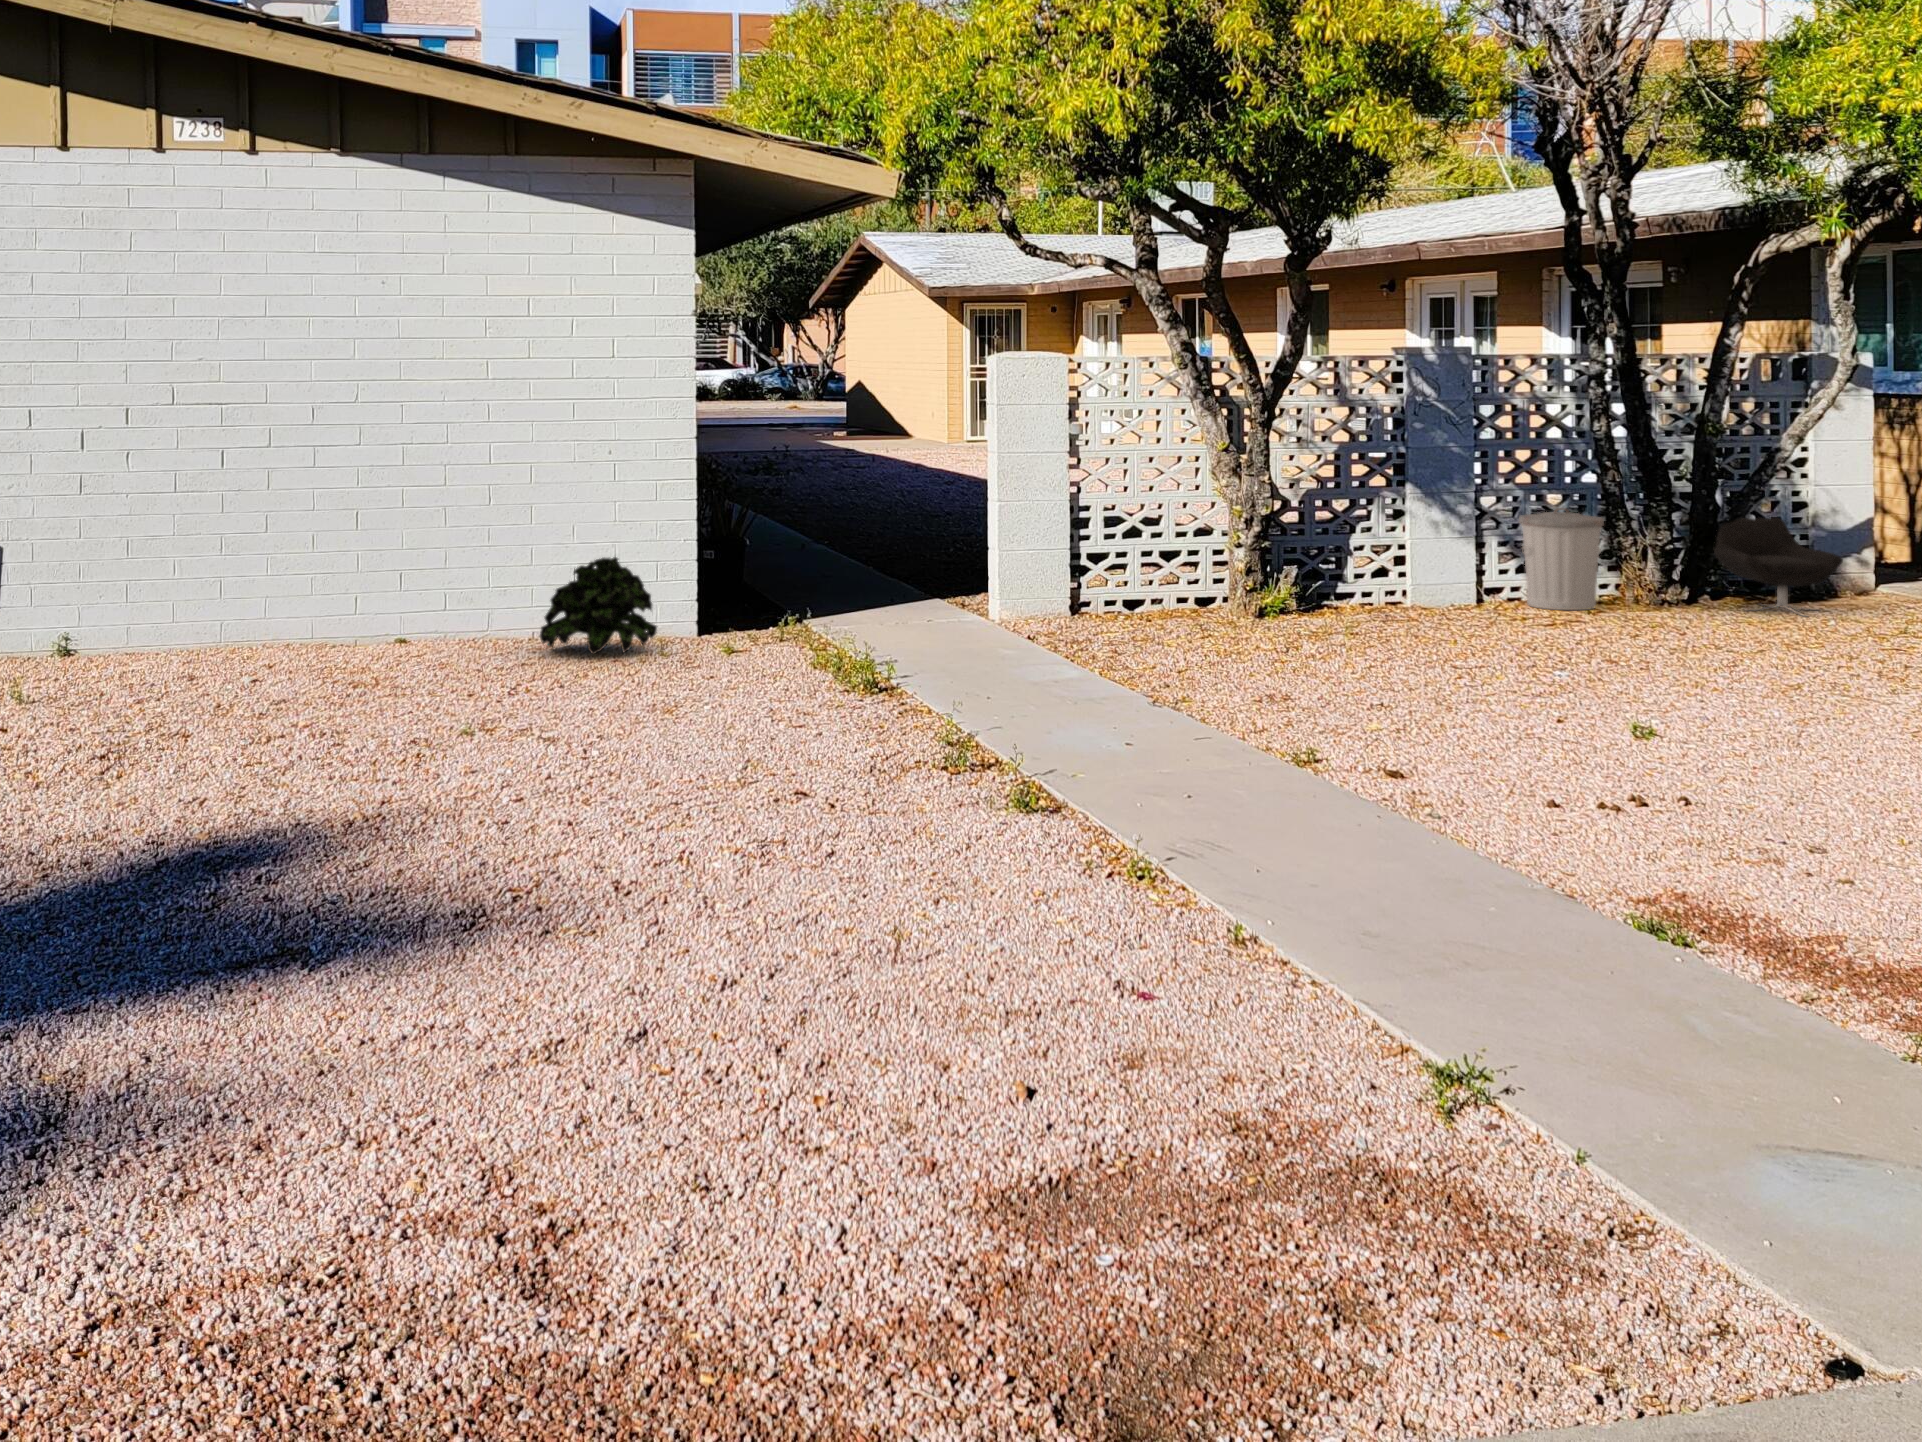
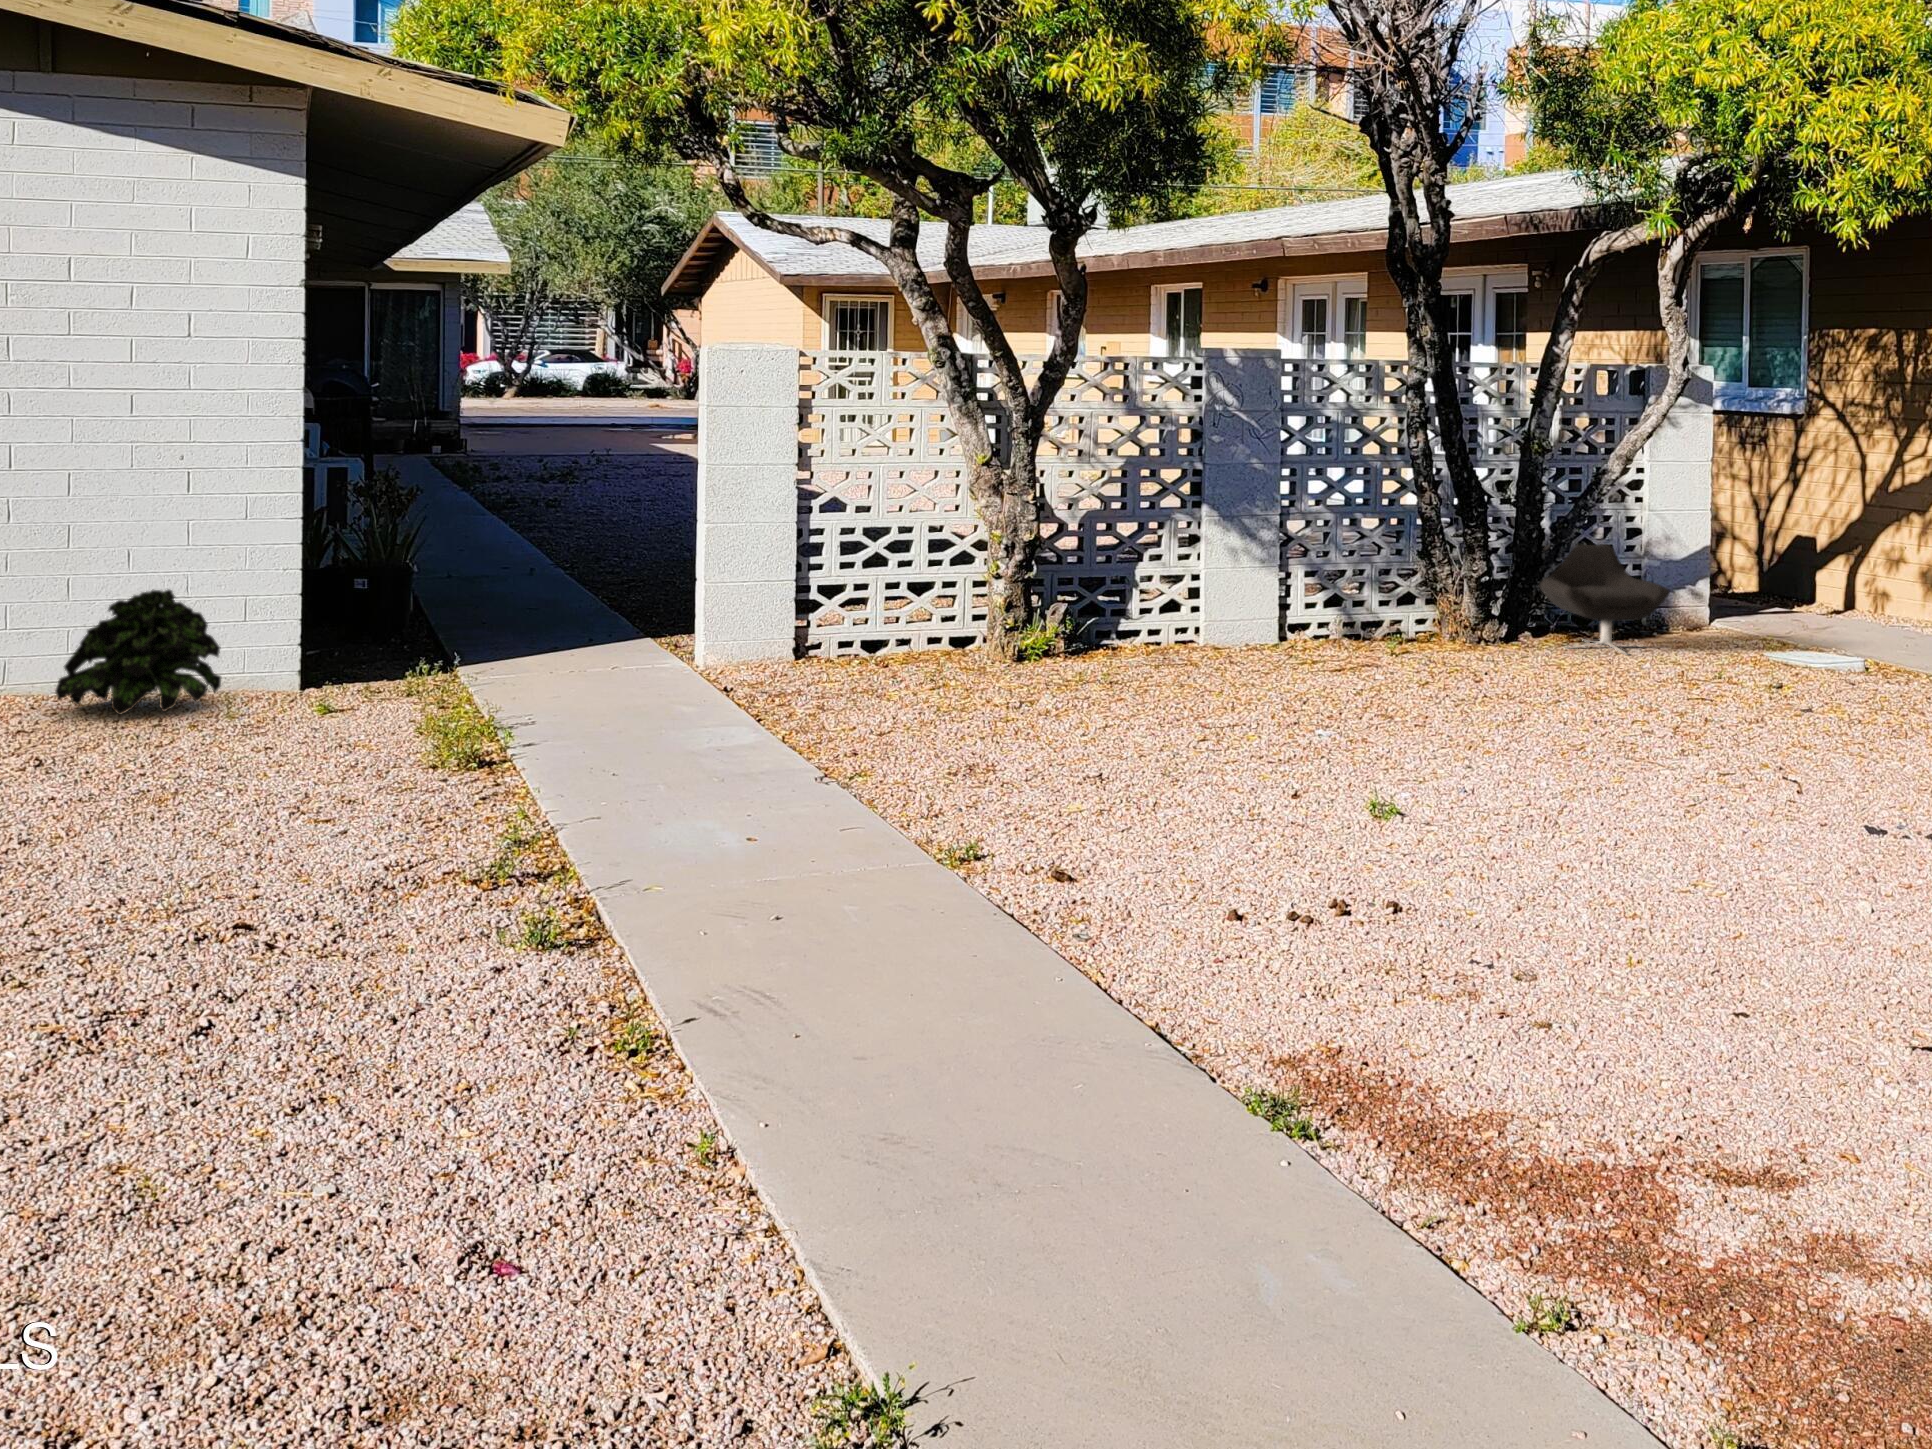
trash can: present [1519,508,1604,610] -> none [1325,532,1417,648]

